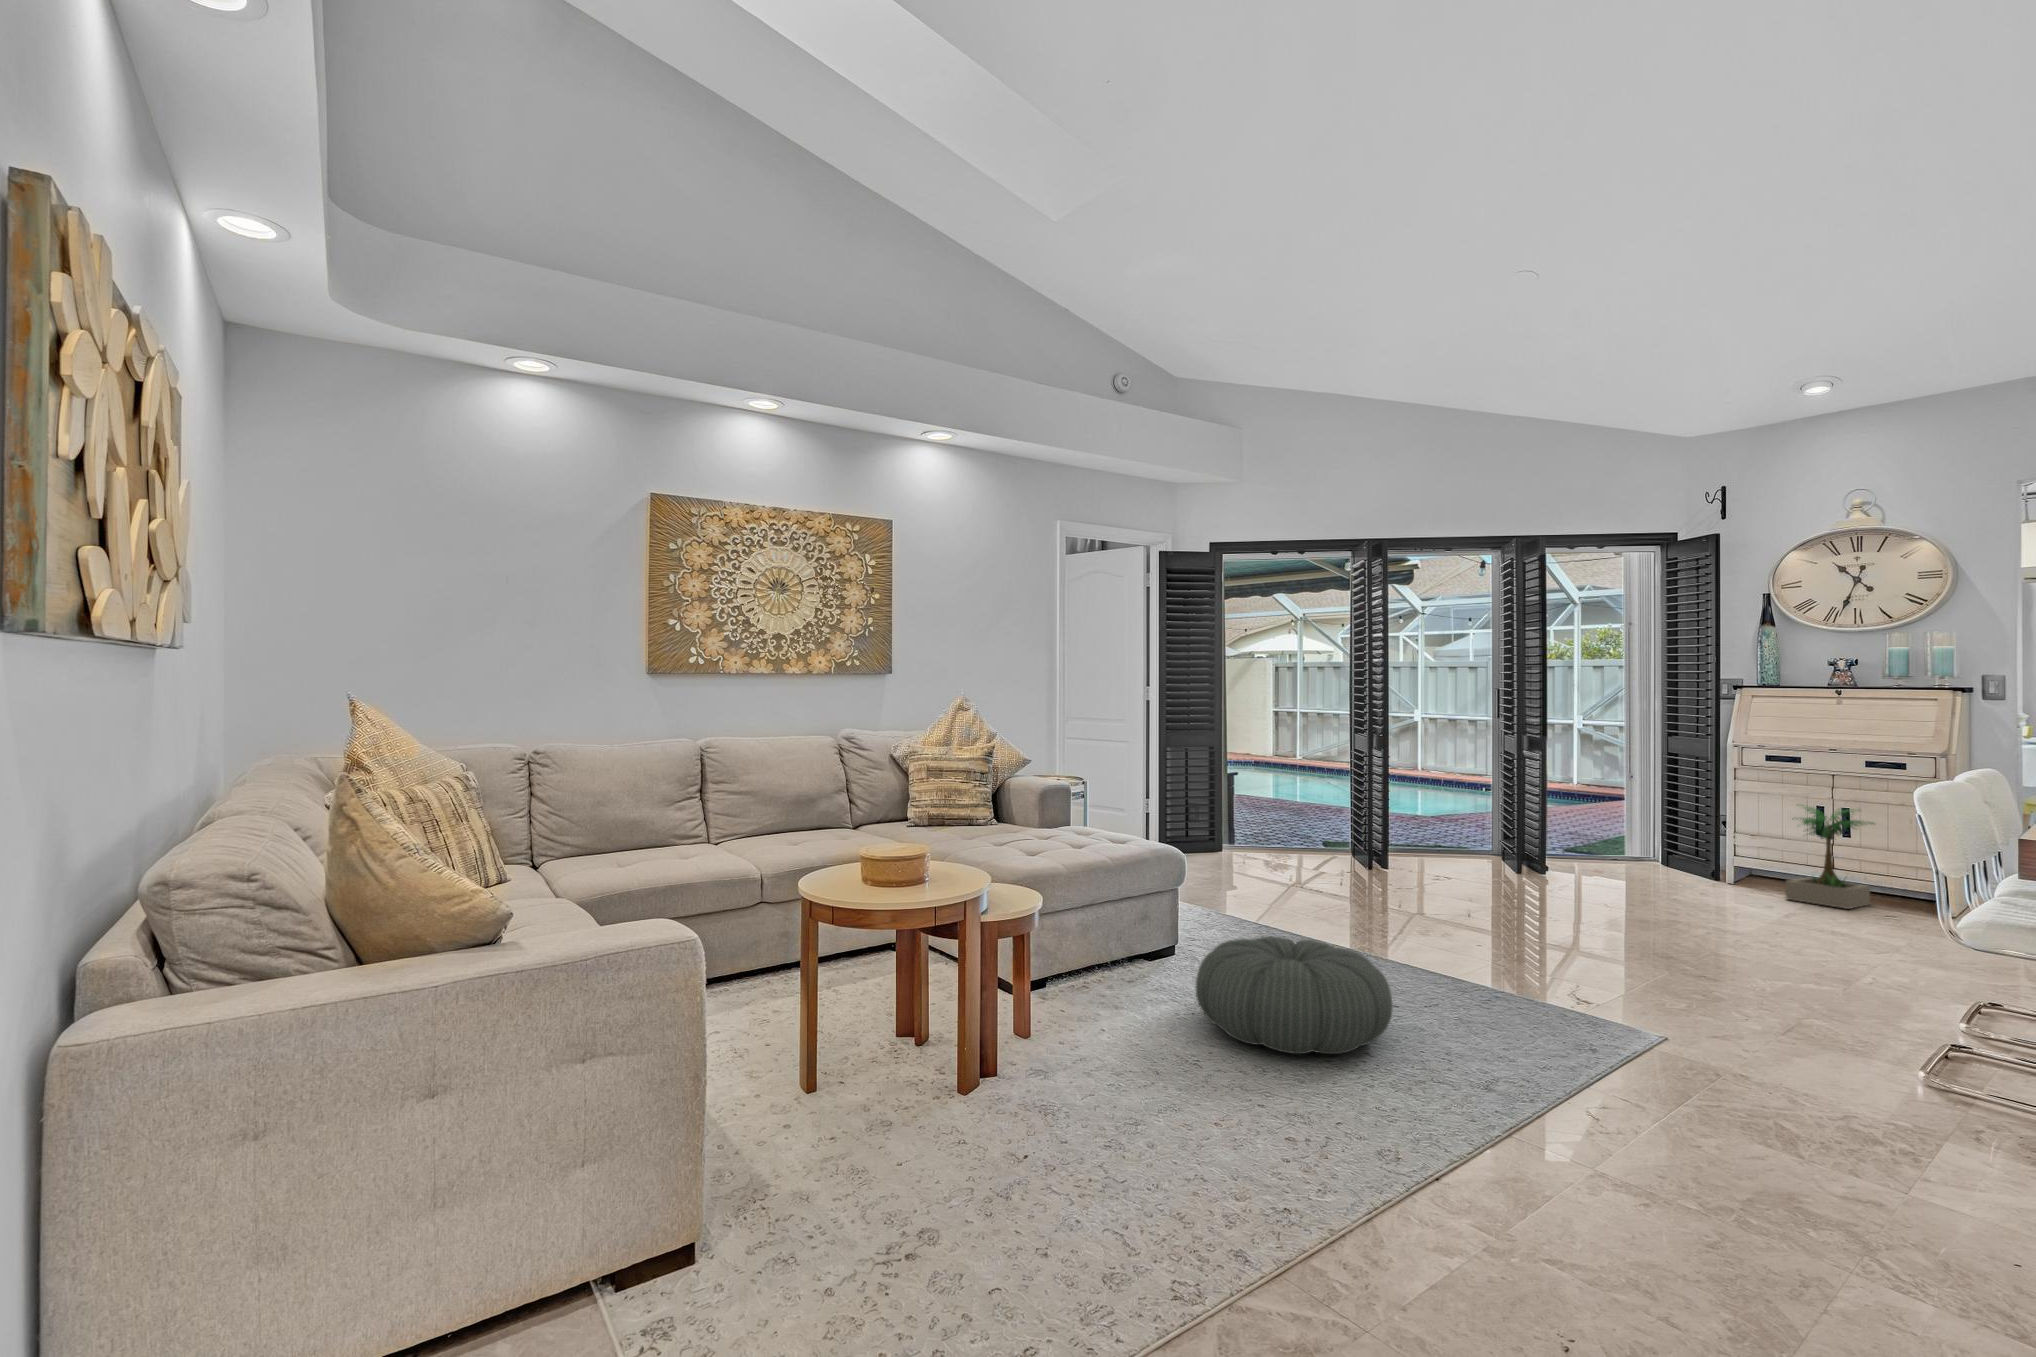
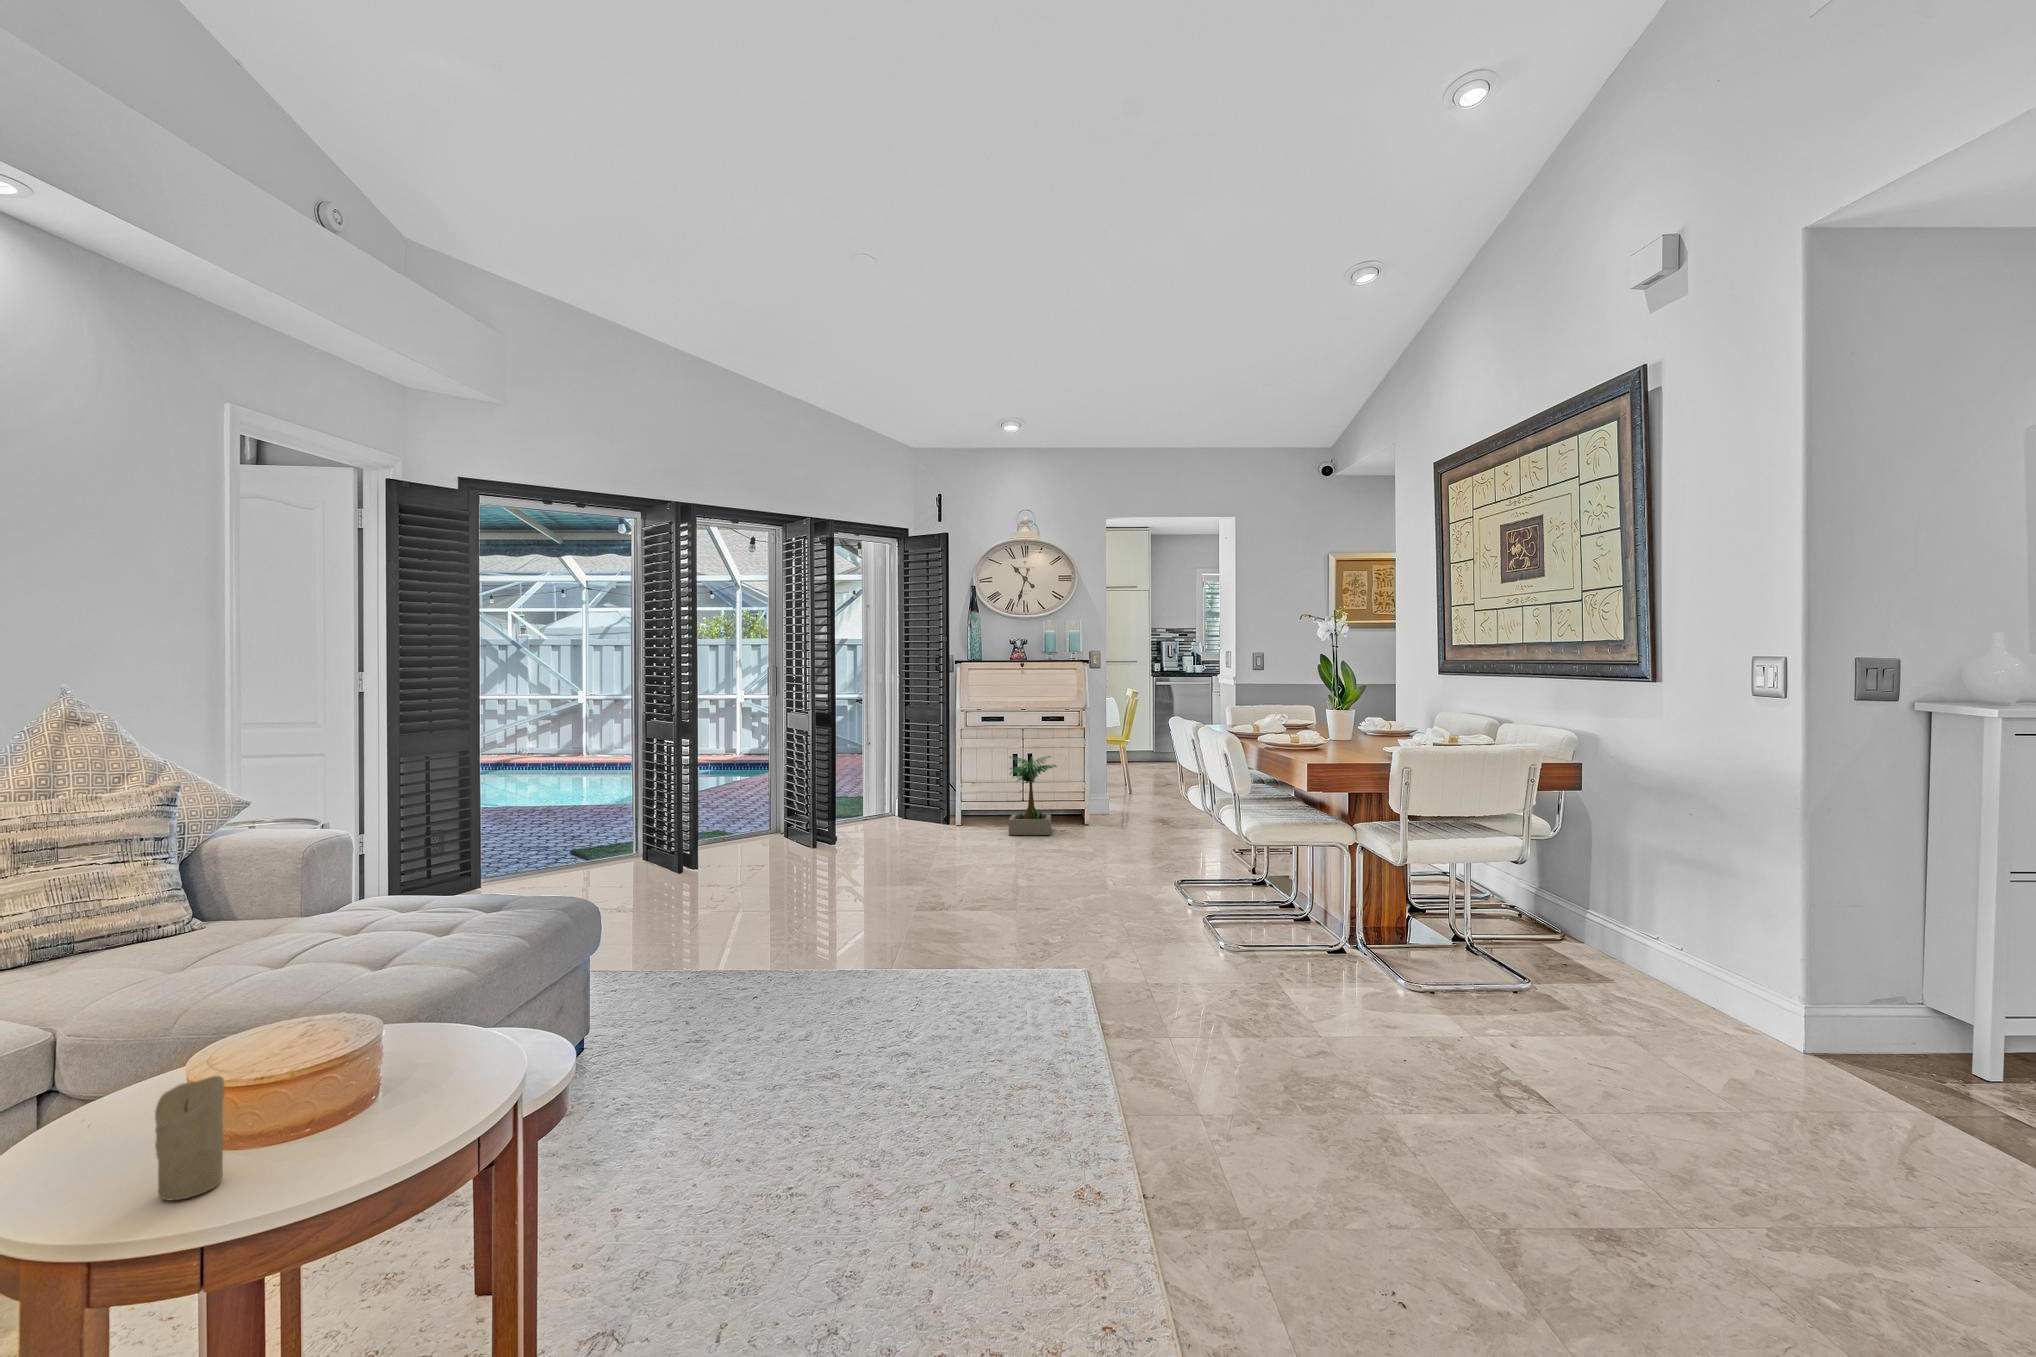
candle: none [833,843,854,884] -> present [155,1076,225,1200]
pouf: present [1196,937,1393,1054] -> none [785,981,1030,1148]

